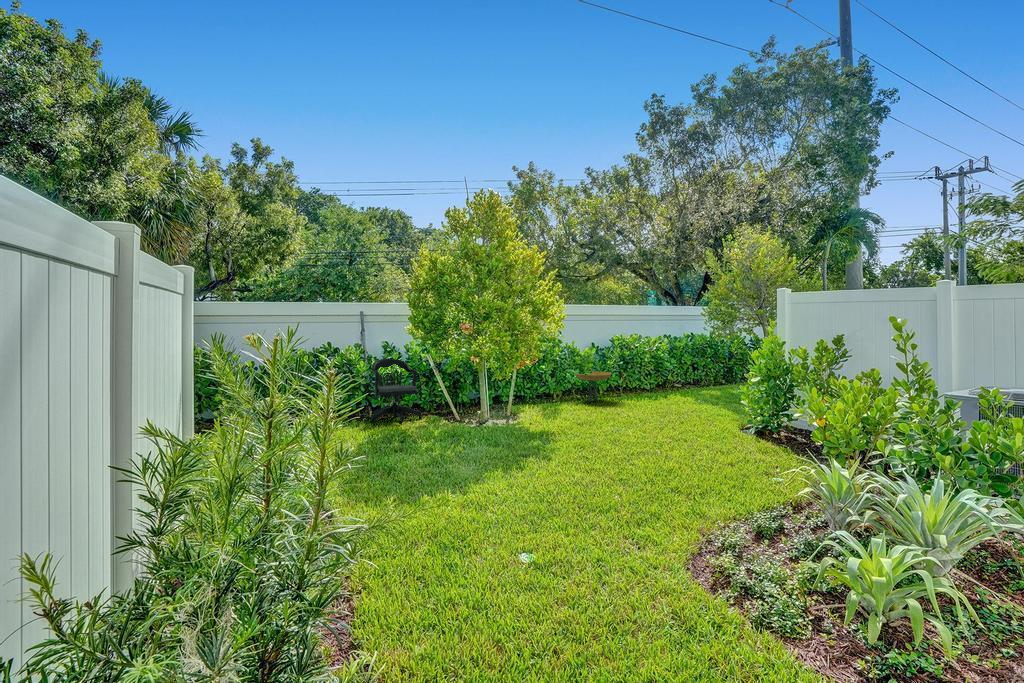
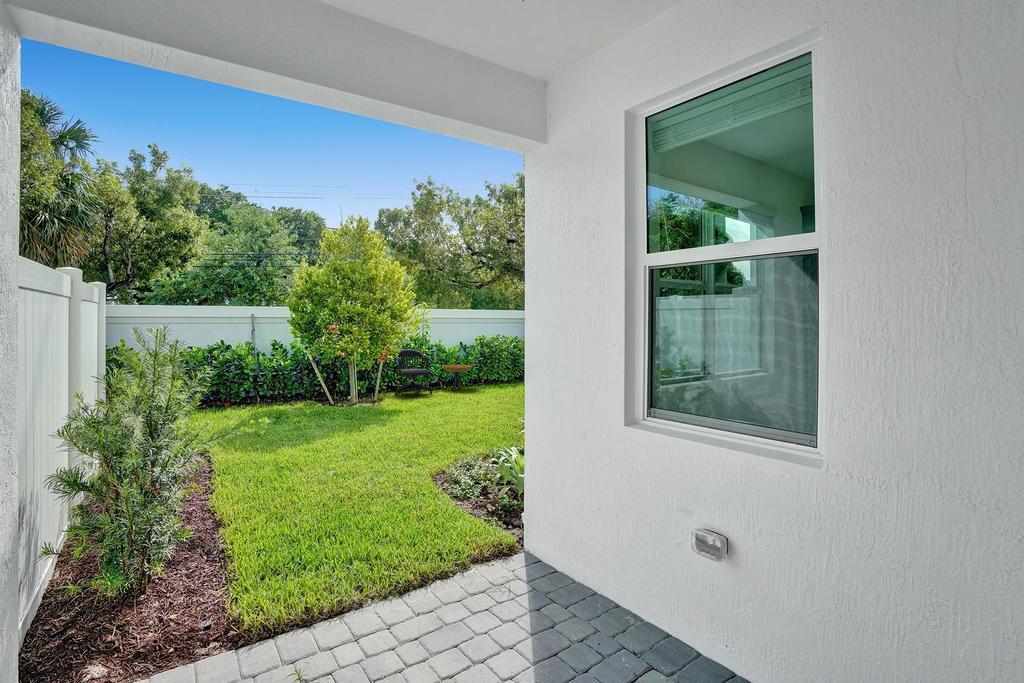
chair: present [370,359,422,425] -> present [395,349,432,397]

